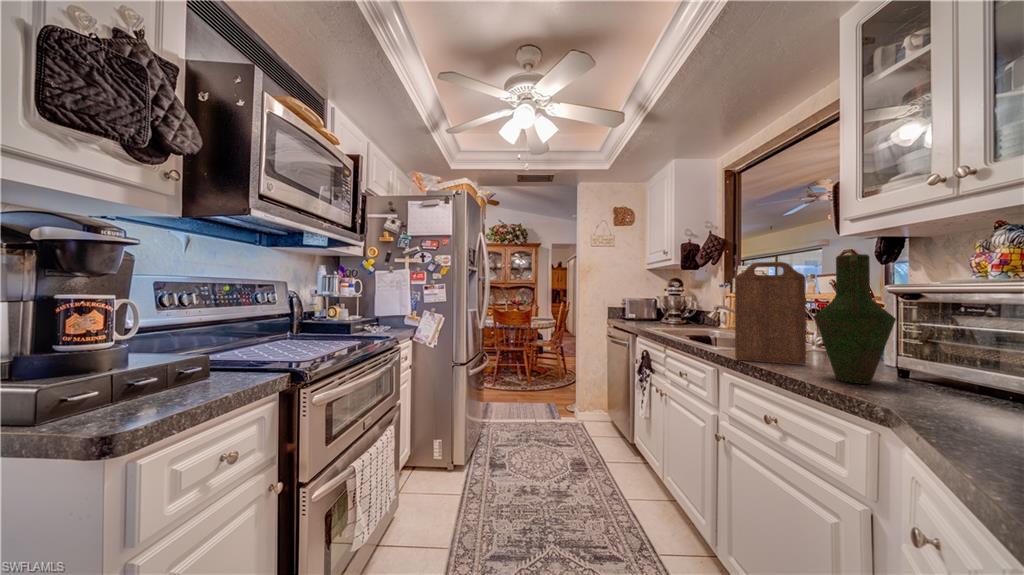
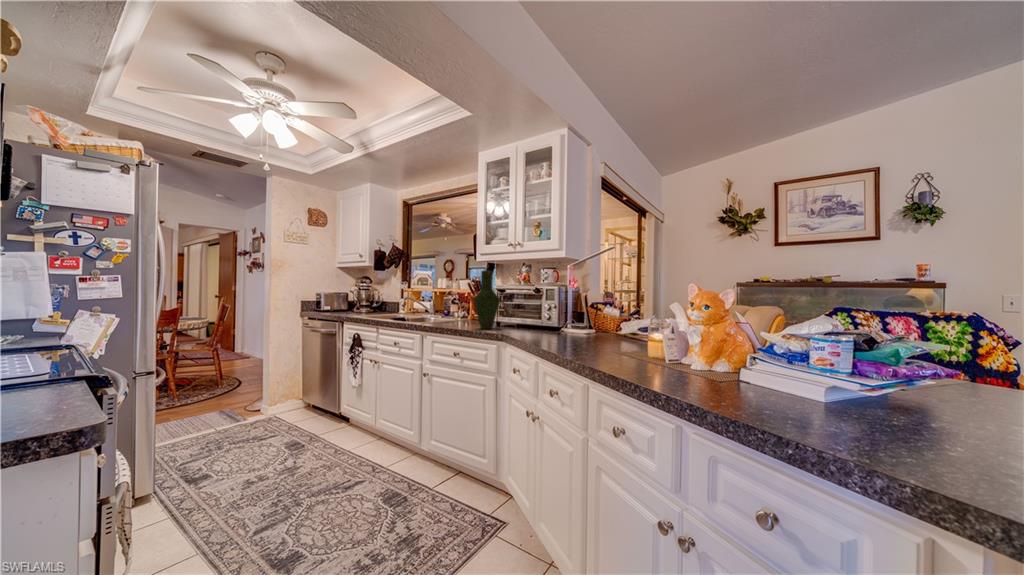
cutting board: present [735,262,806,364] -> none [435,271,466,327]

